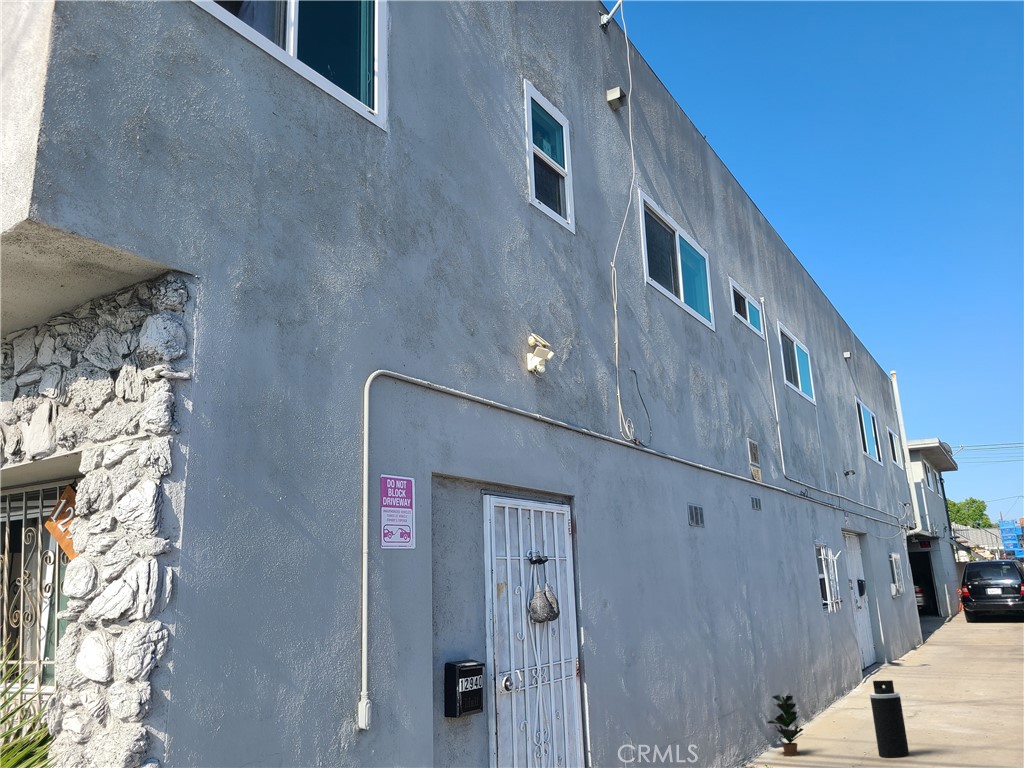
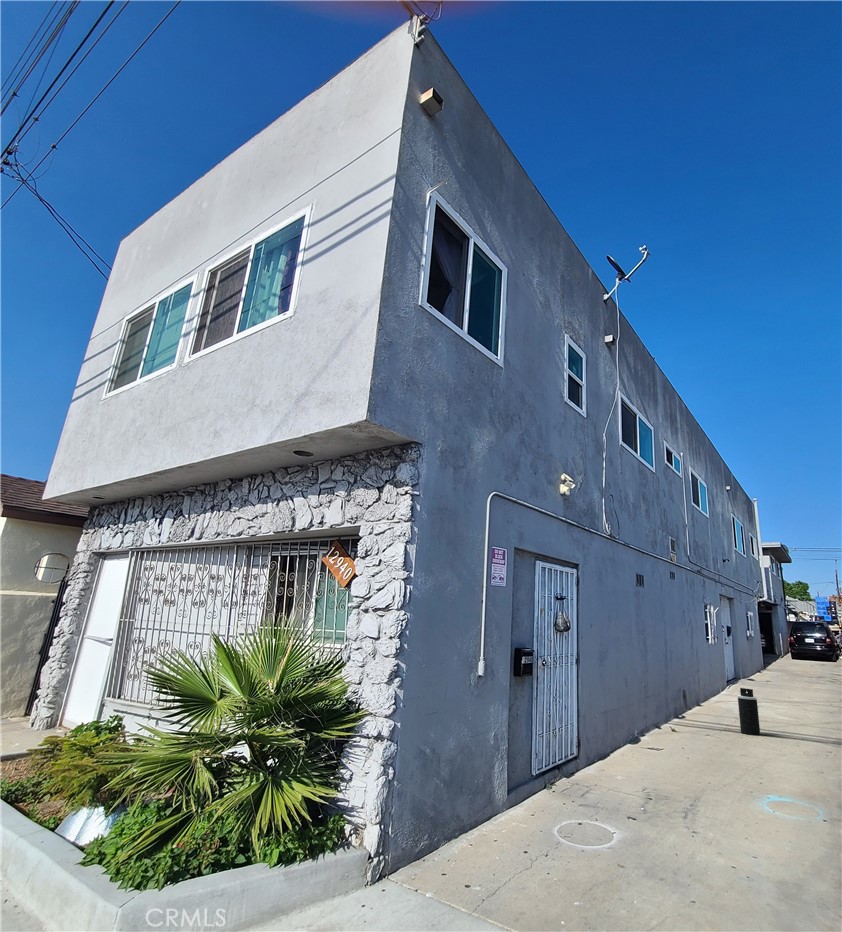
potted plant: present [767,695,803,756] -> none [671,688,694,724]

